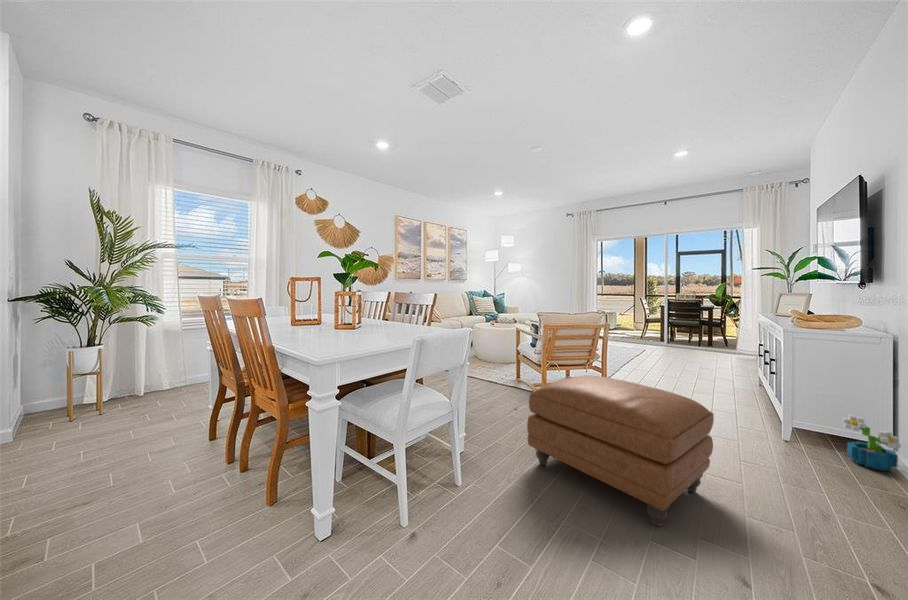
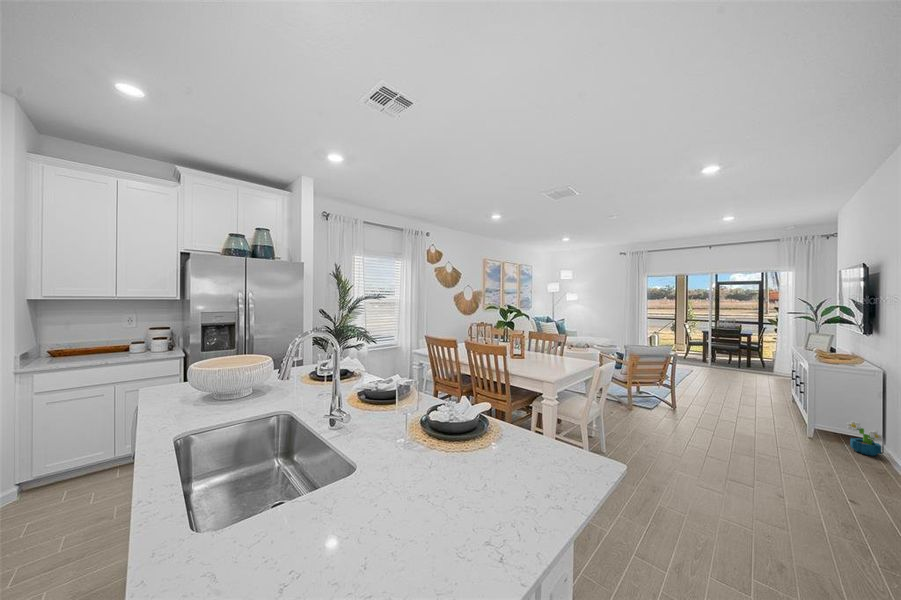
ottoman: present [527,375,714,526] -> none [641,392,761,475]

